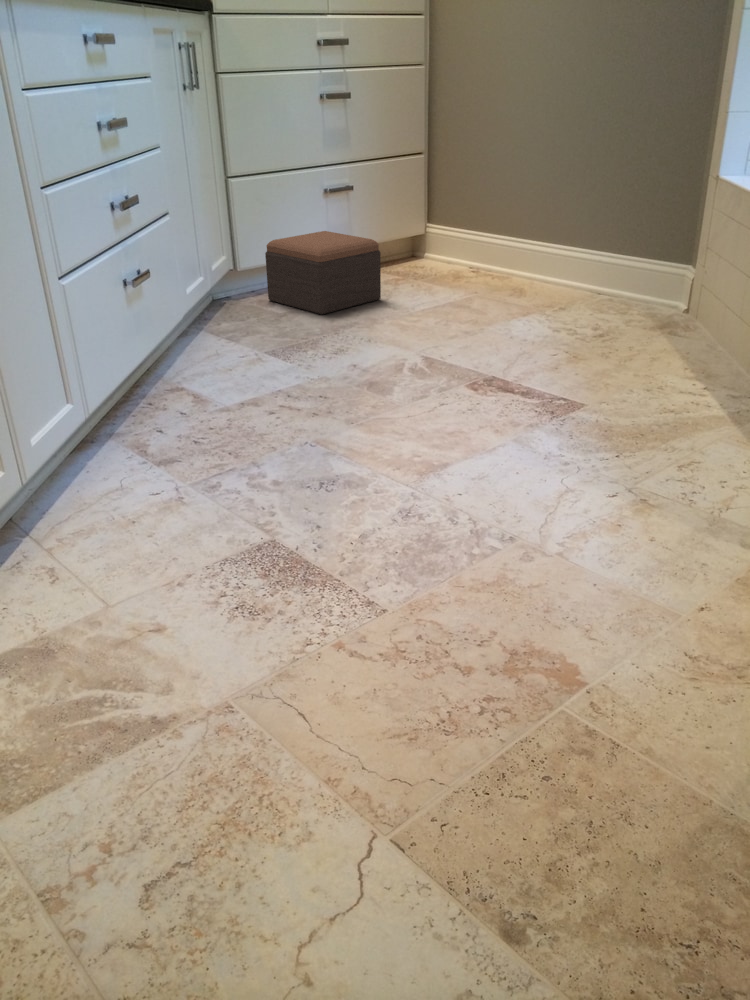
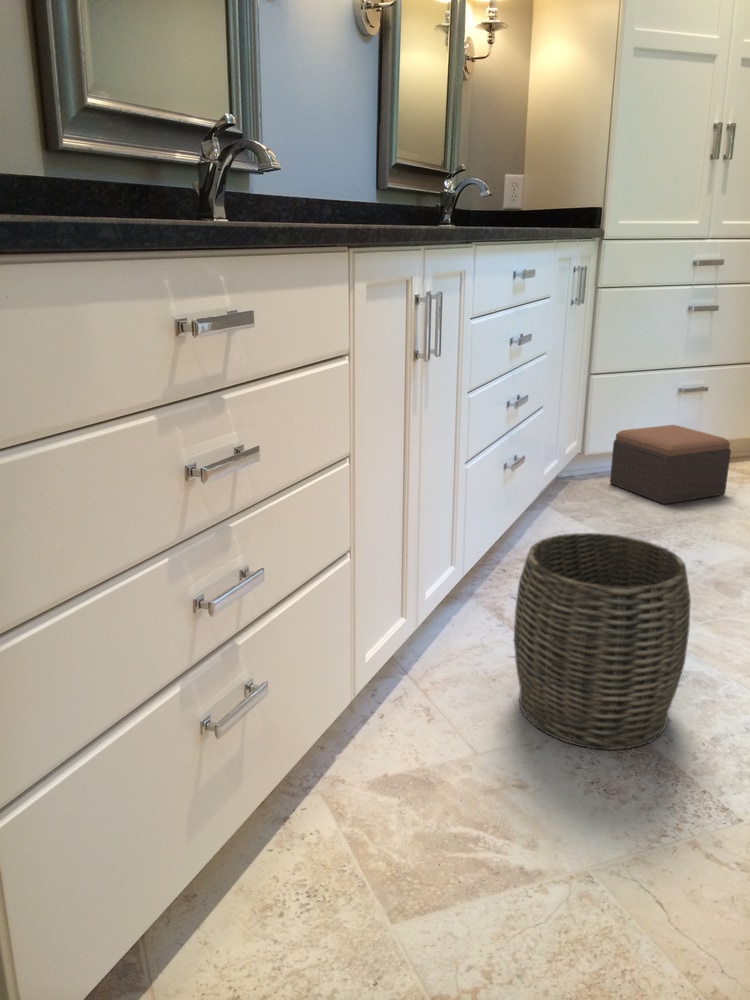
woven basket: none [130,339,323,573] -> present [514,533,691,750]

